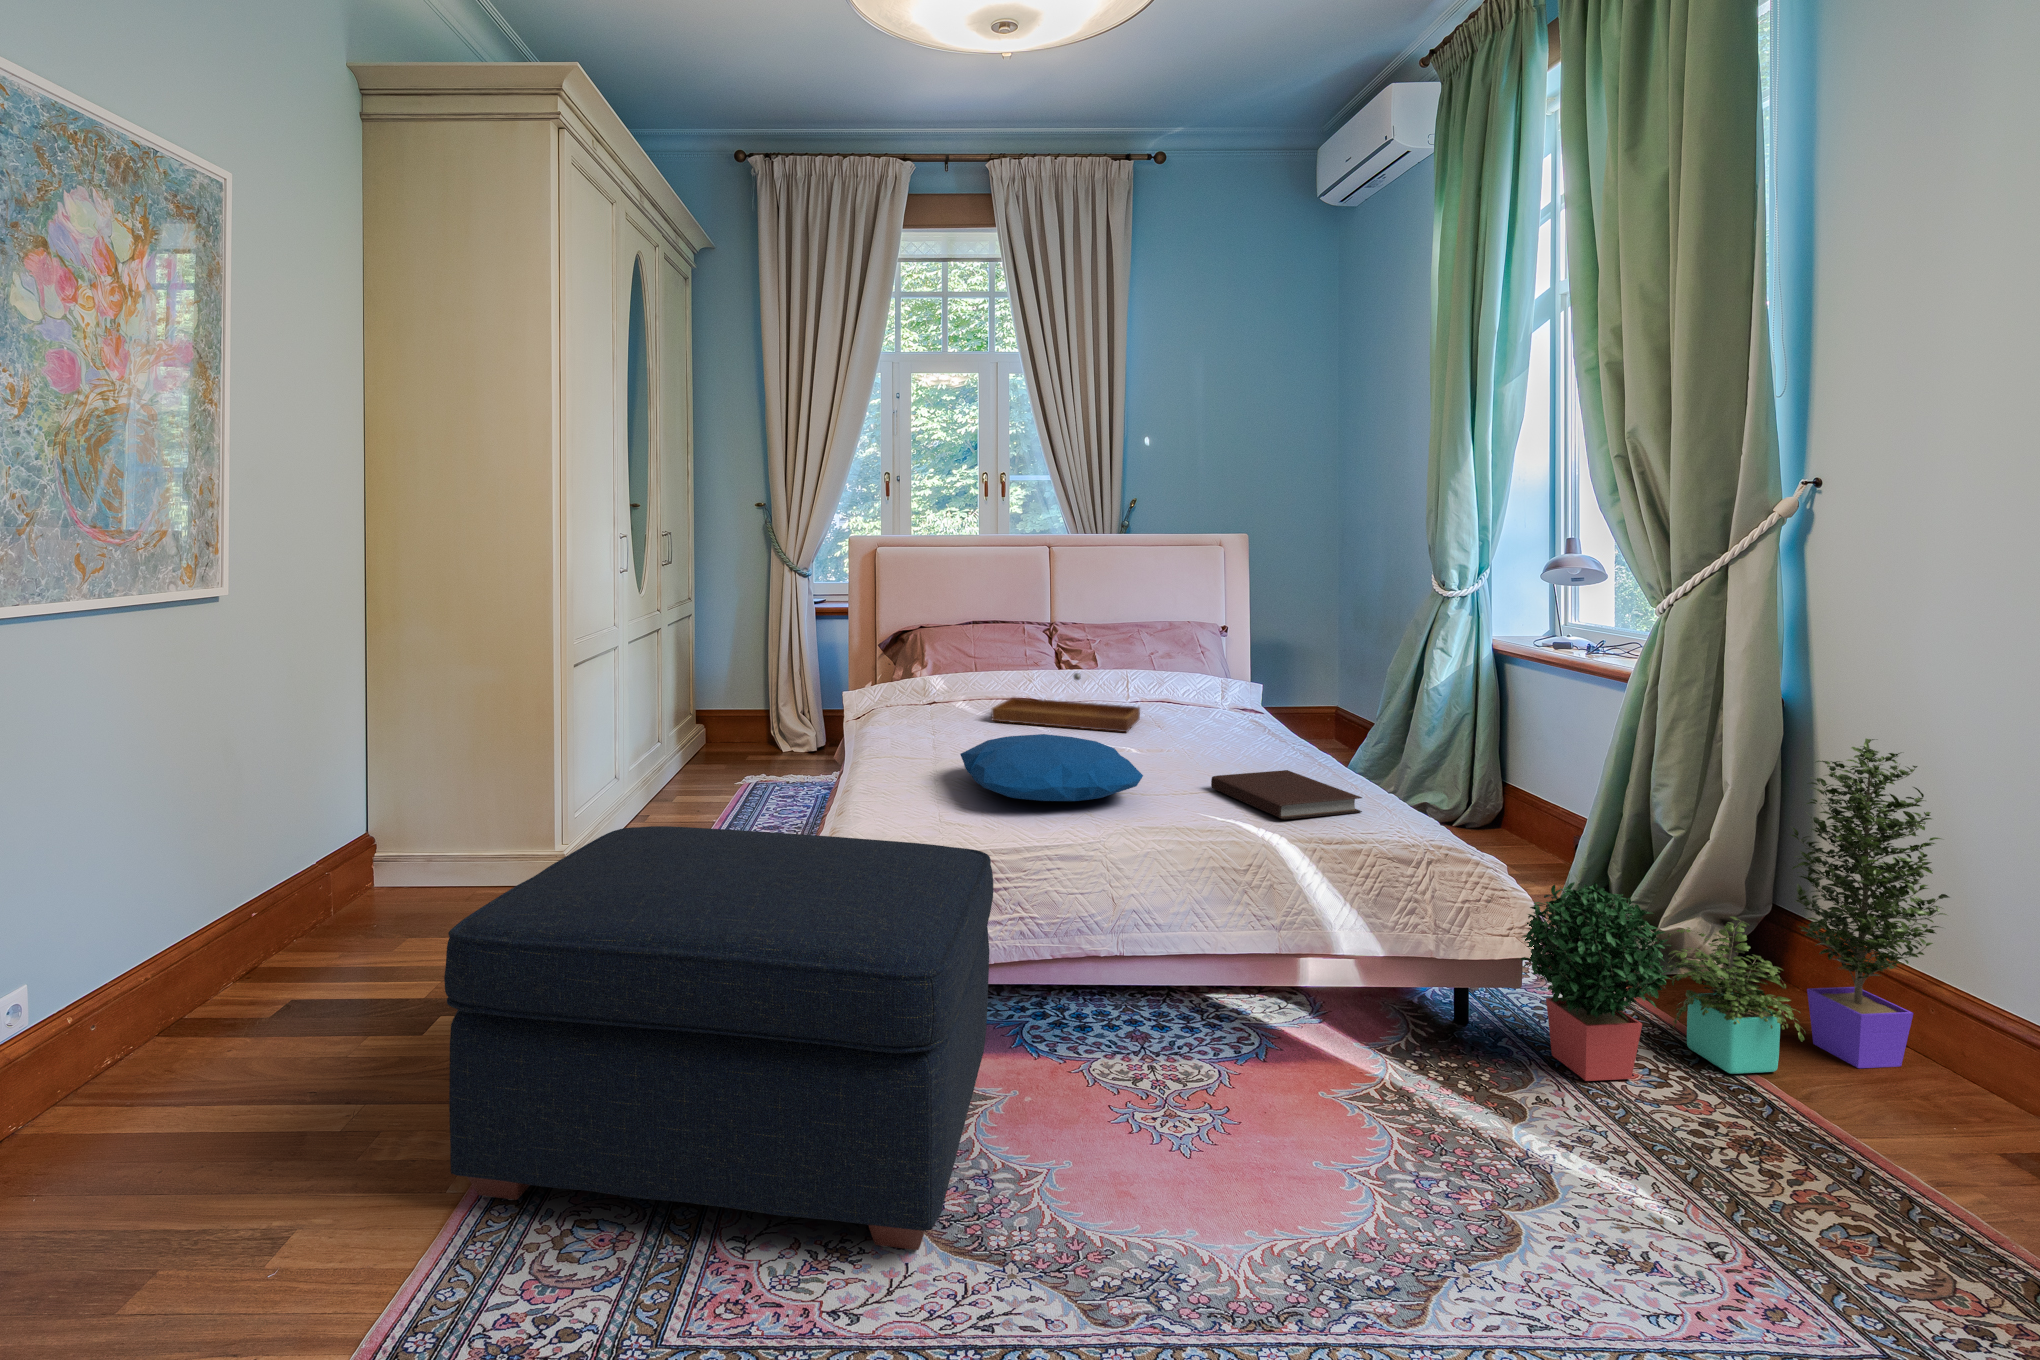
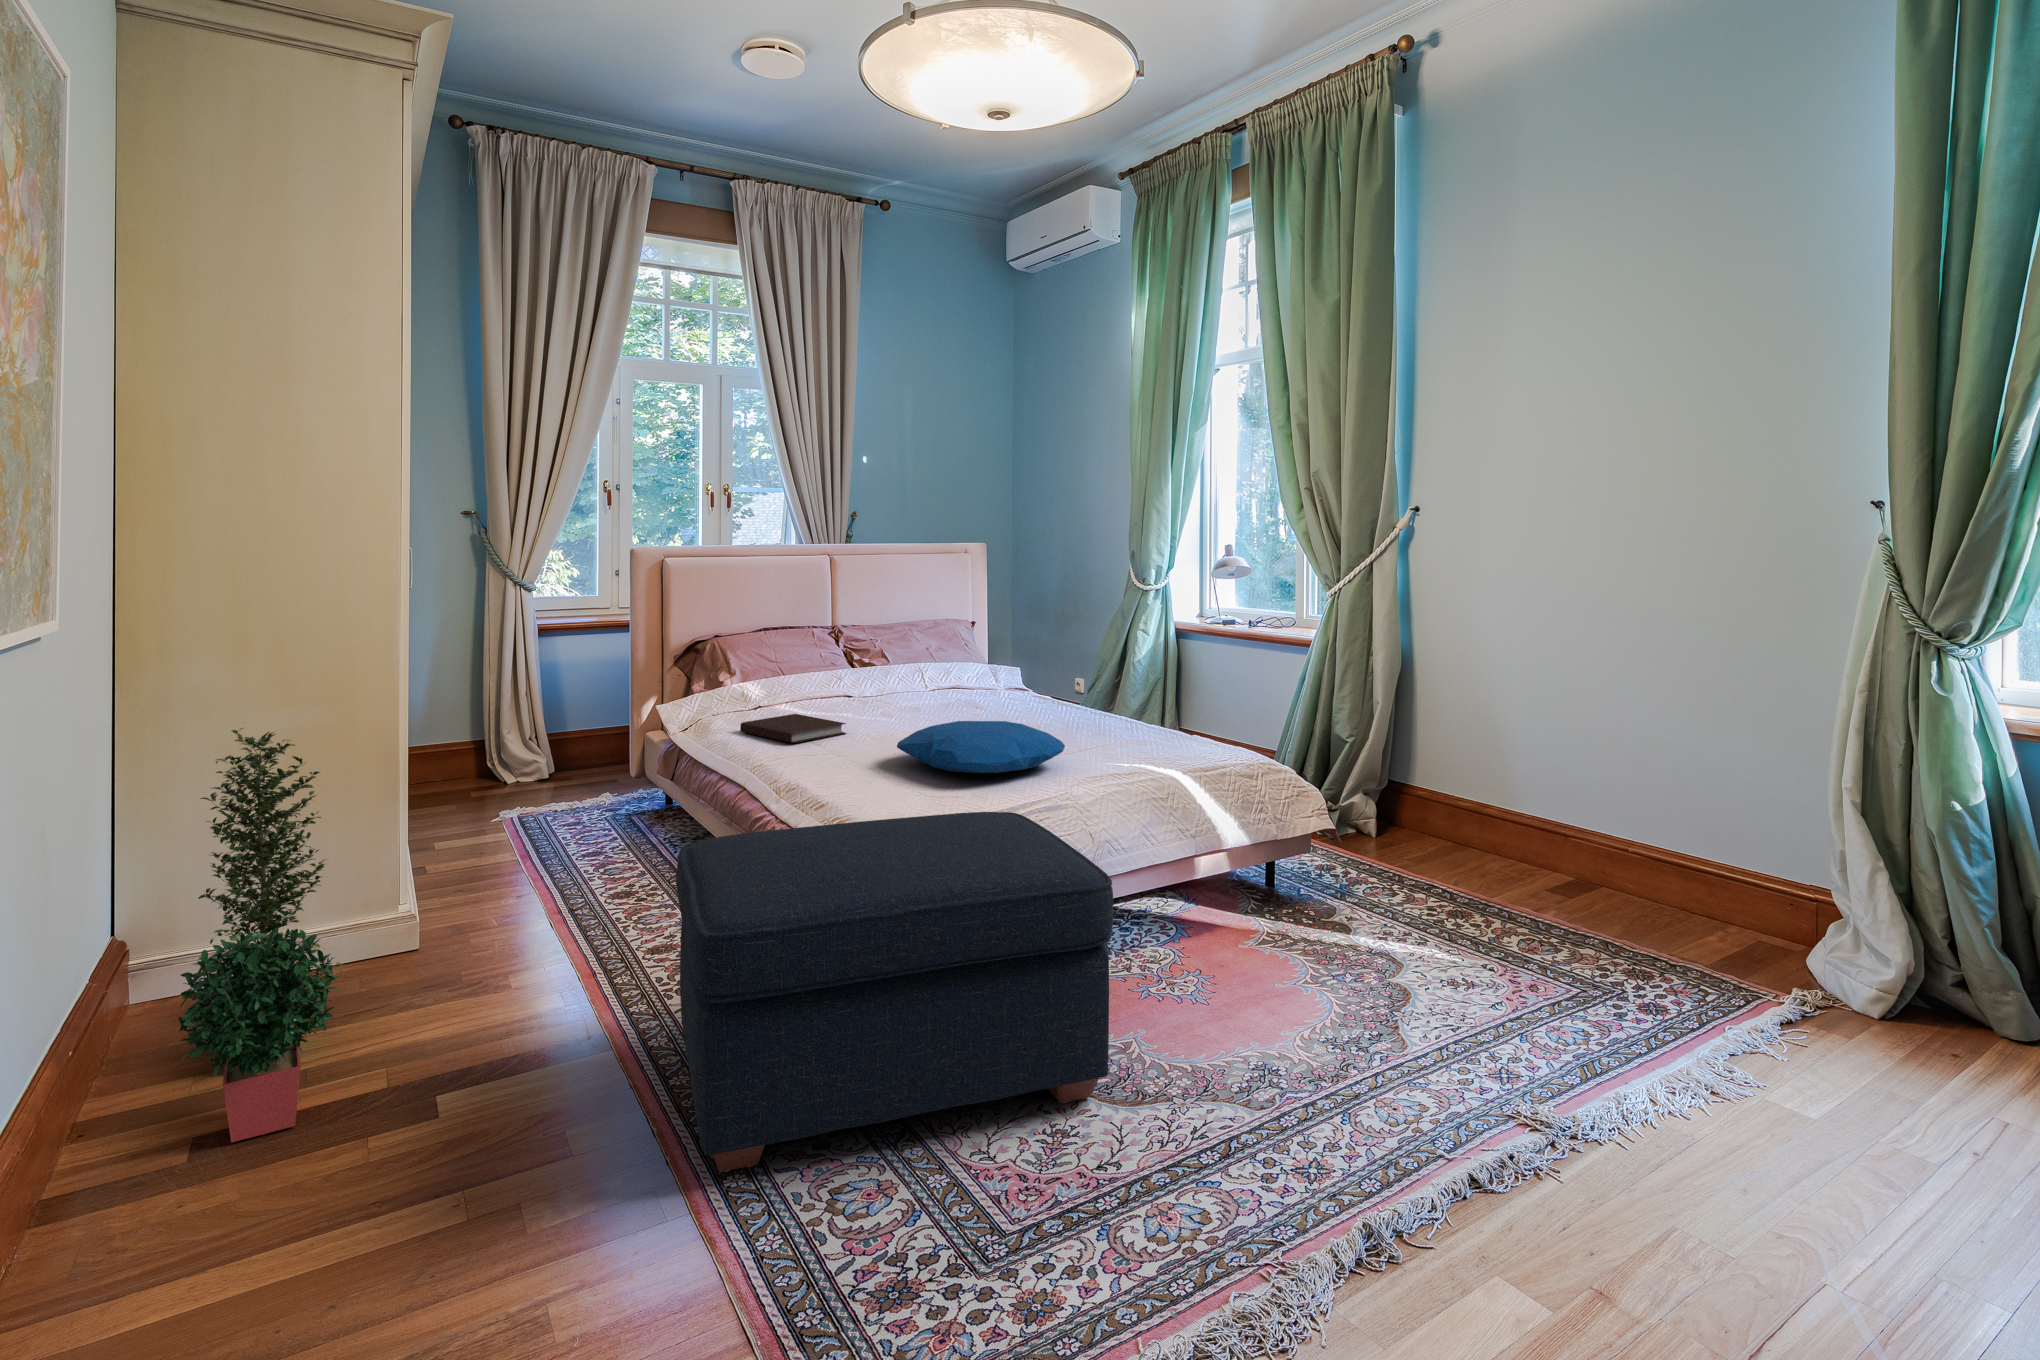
tray: present [992,673,1140,732] -> none [847,670,973,720]
potted plant: present [1520,739,1950,1081] -> present [178,728,345,1143]
notebook: present [1211,770,1362,819] -> present [740,714,846,743]

